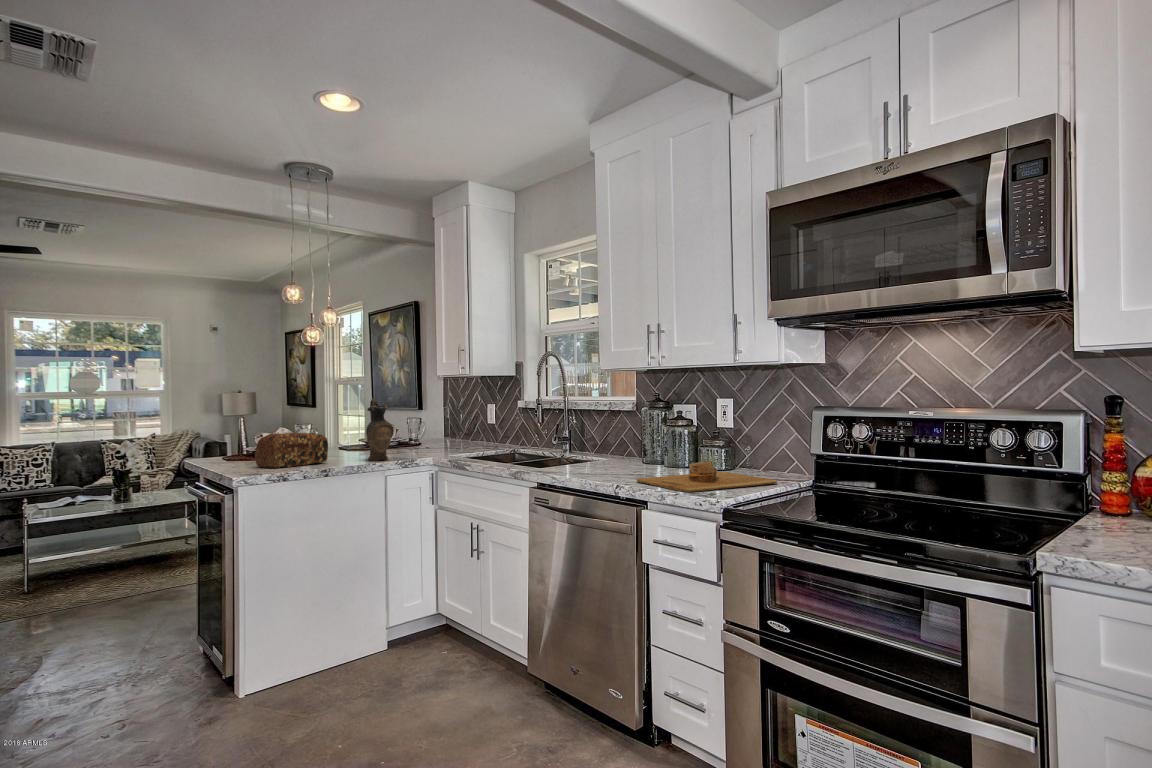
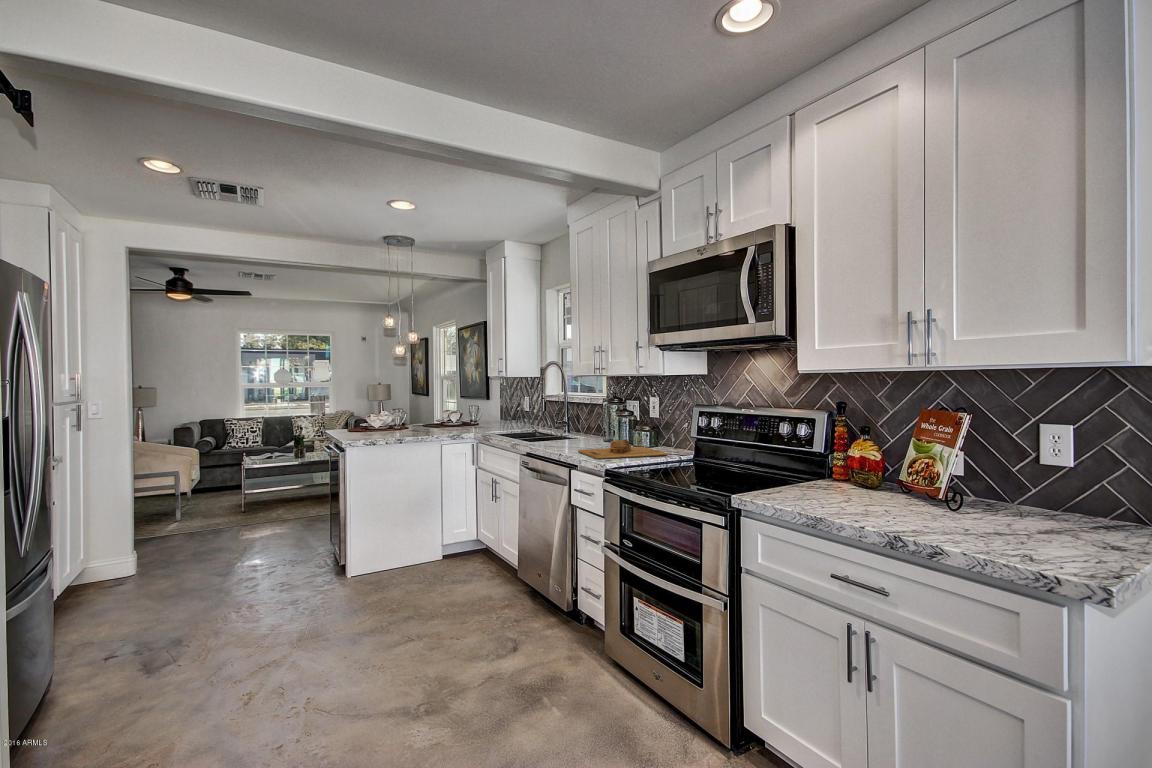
ceramic pitcher: present [366,399,394,461] -> none [432,393,450,434]
bread loaf: present [255,433,328,468] -> none [361,415,407,438]

